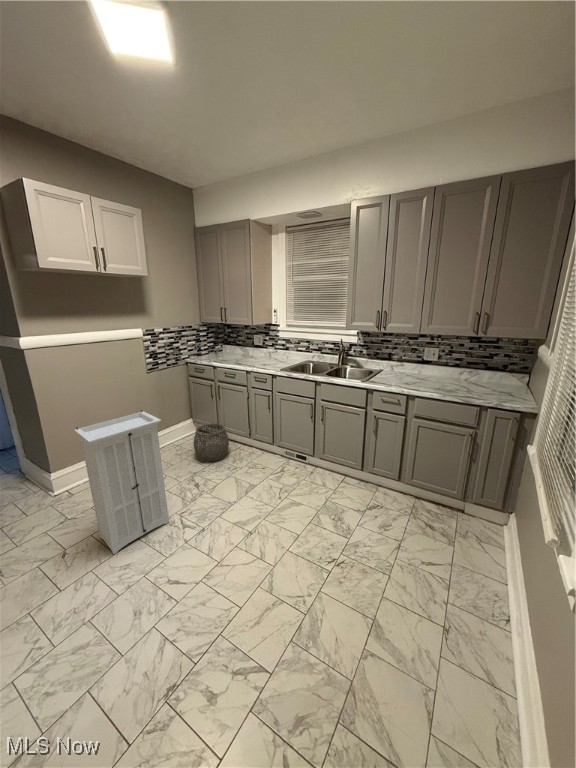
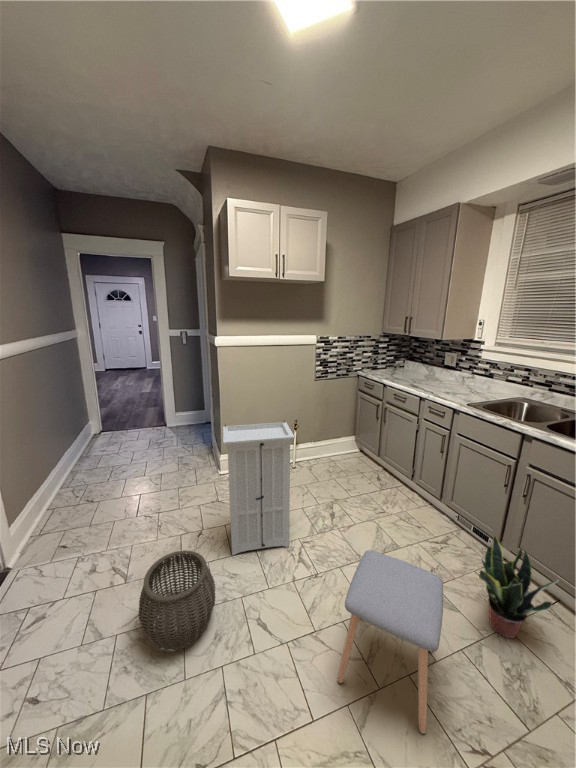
woven basket: present [193,423,229,462] -> present [139,550,215,651]
potted plant: none [309,447,346,505] -> present [478,537,558,638]
stool: none [243,479,305,581] -> present [337,550,443,735]

